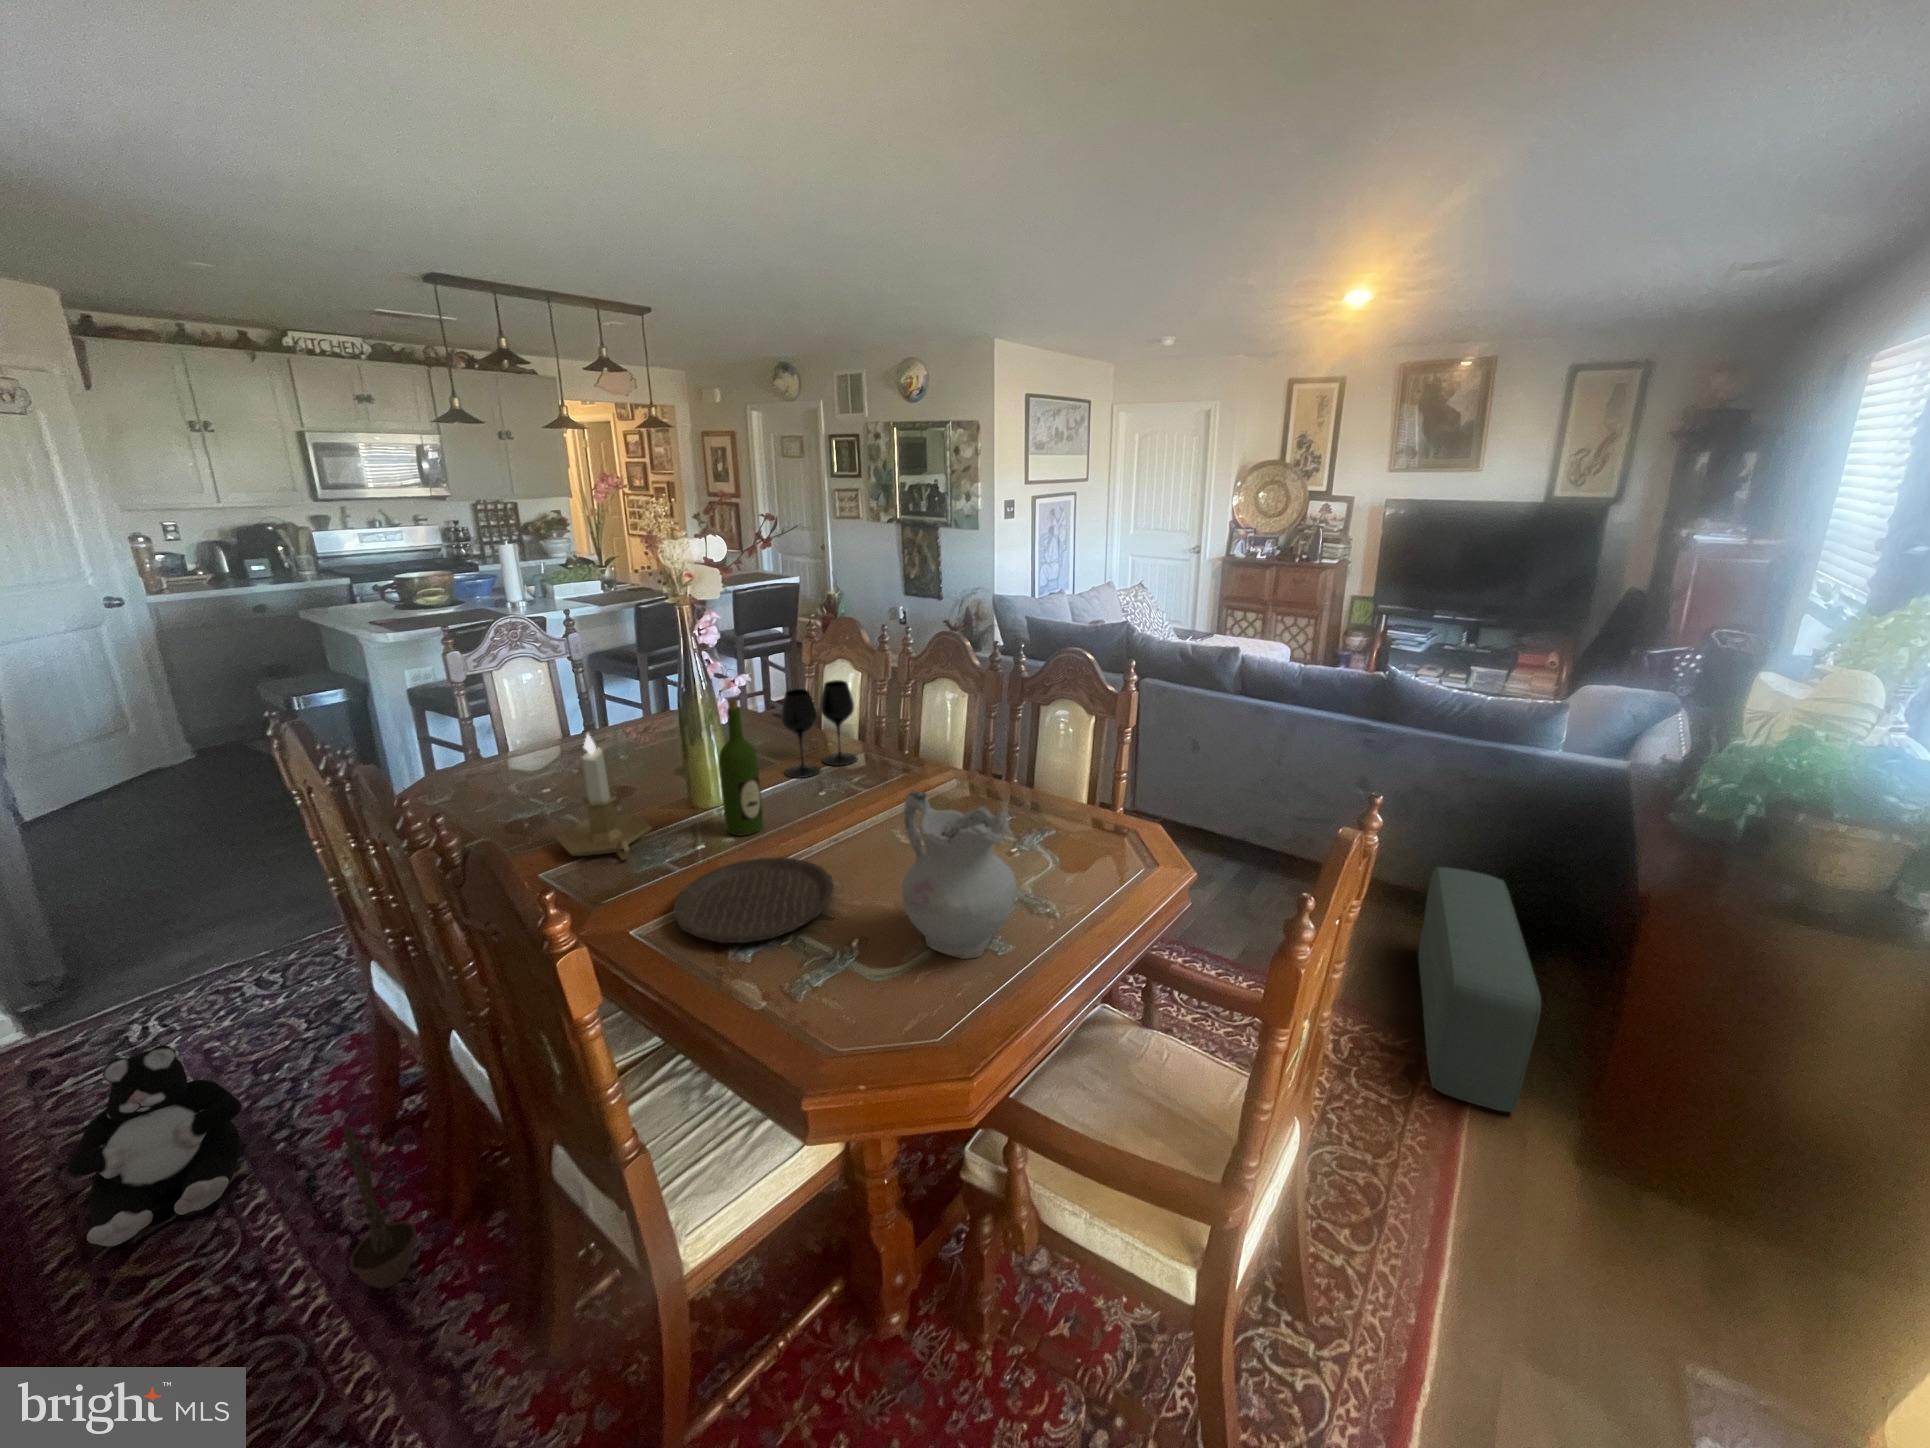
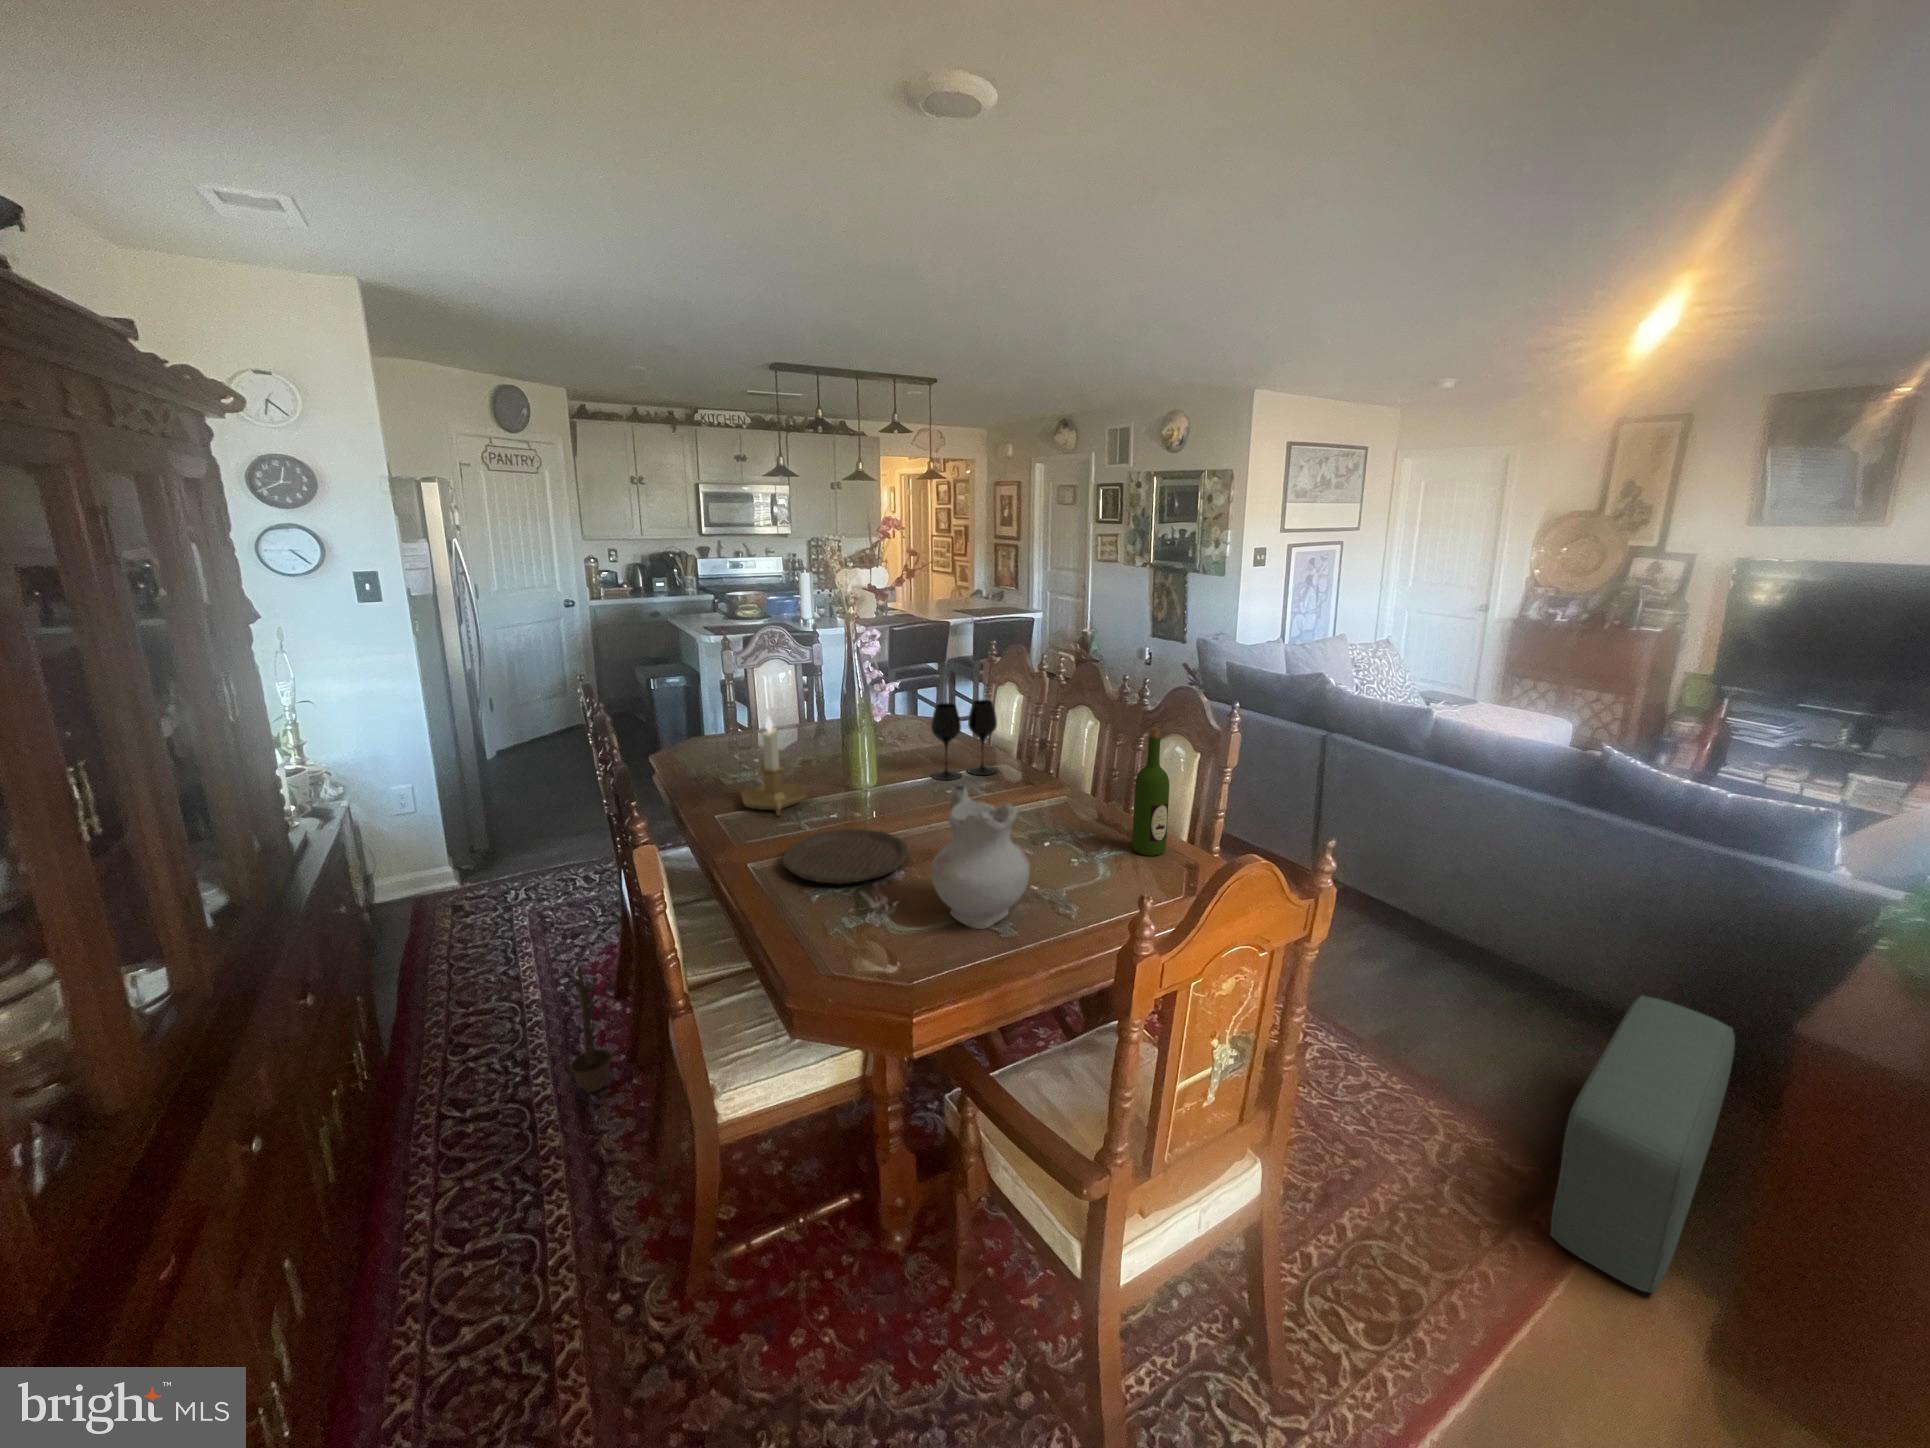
wine bottle: present [719,699,763,836] -> present [1132,728,1169,856]
plush toy: present [67,1045,241,1246] -> none [453,895,545,1018]

